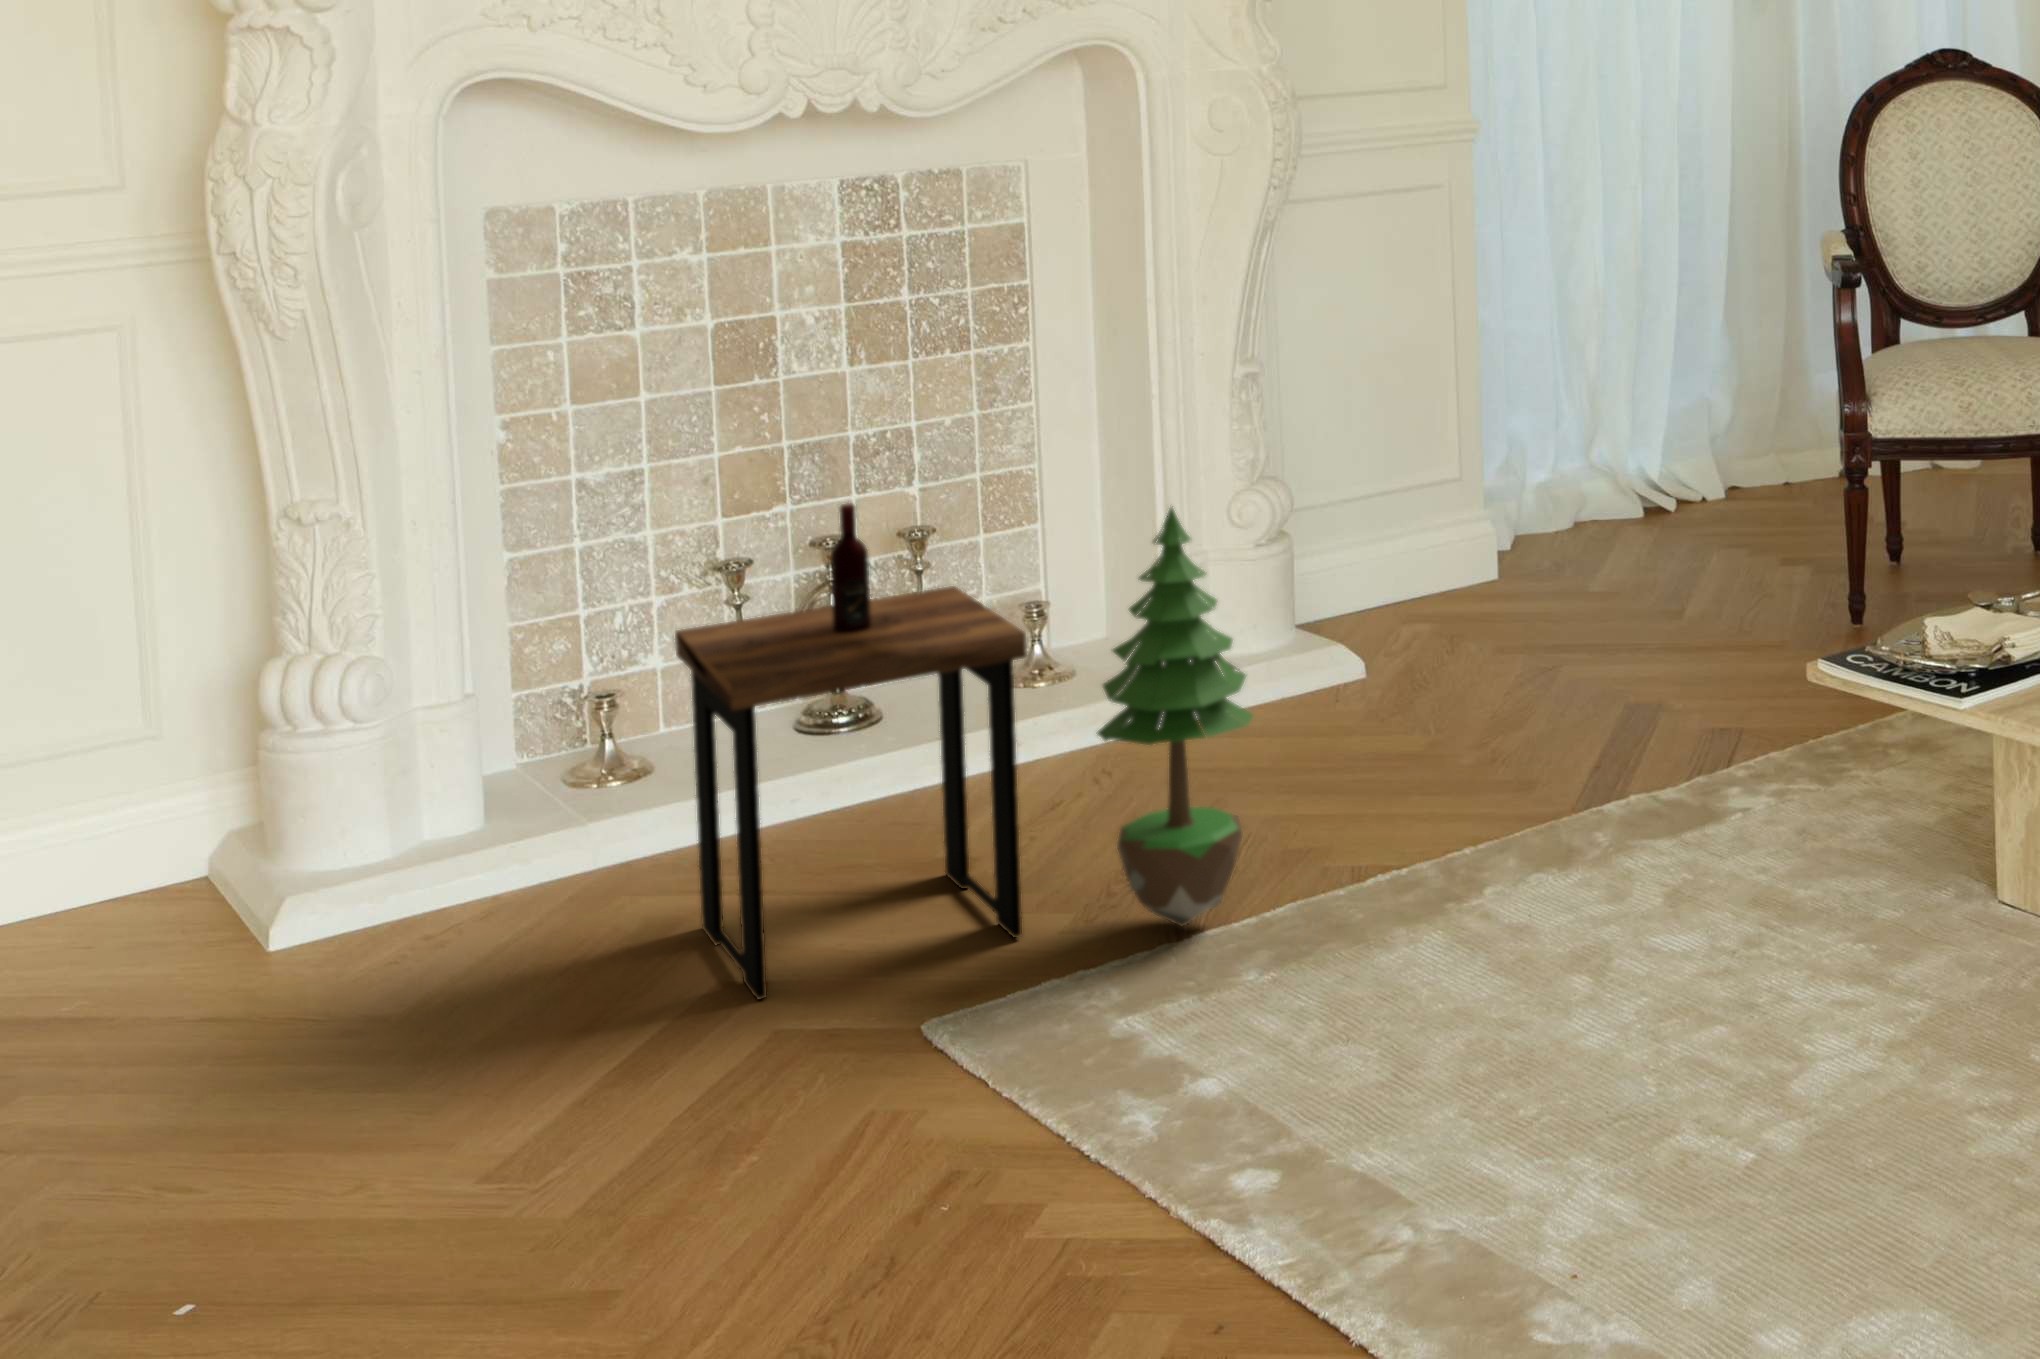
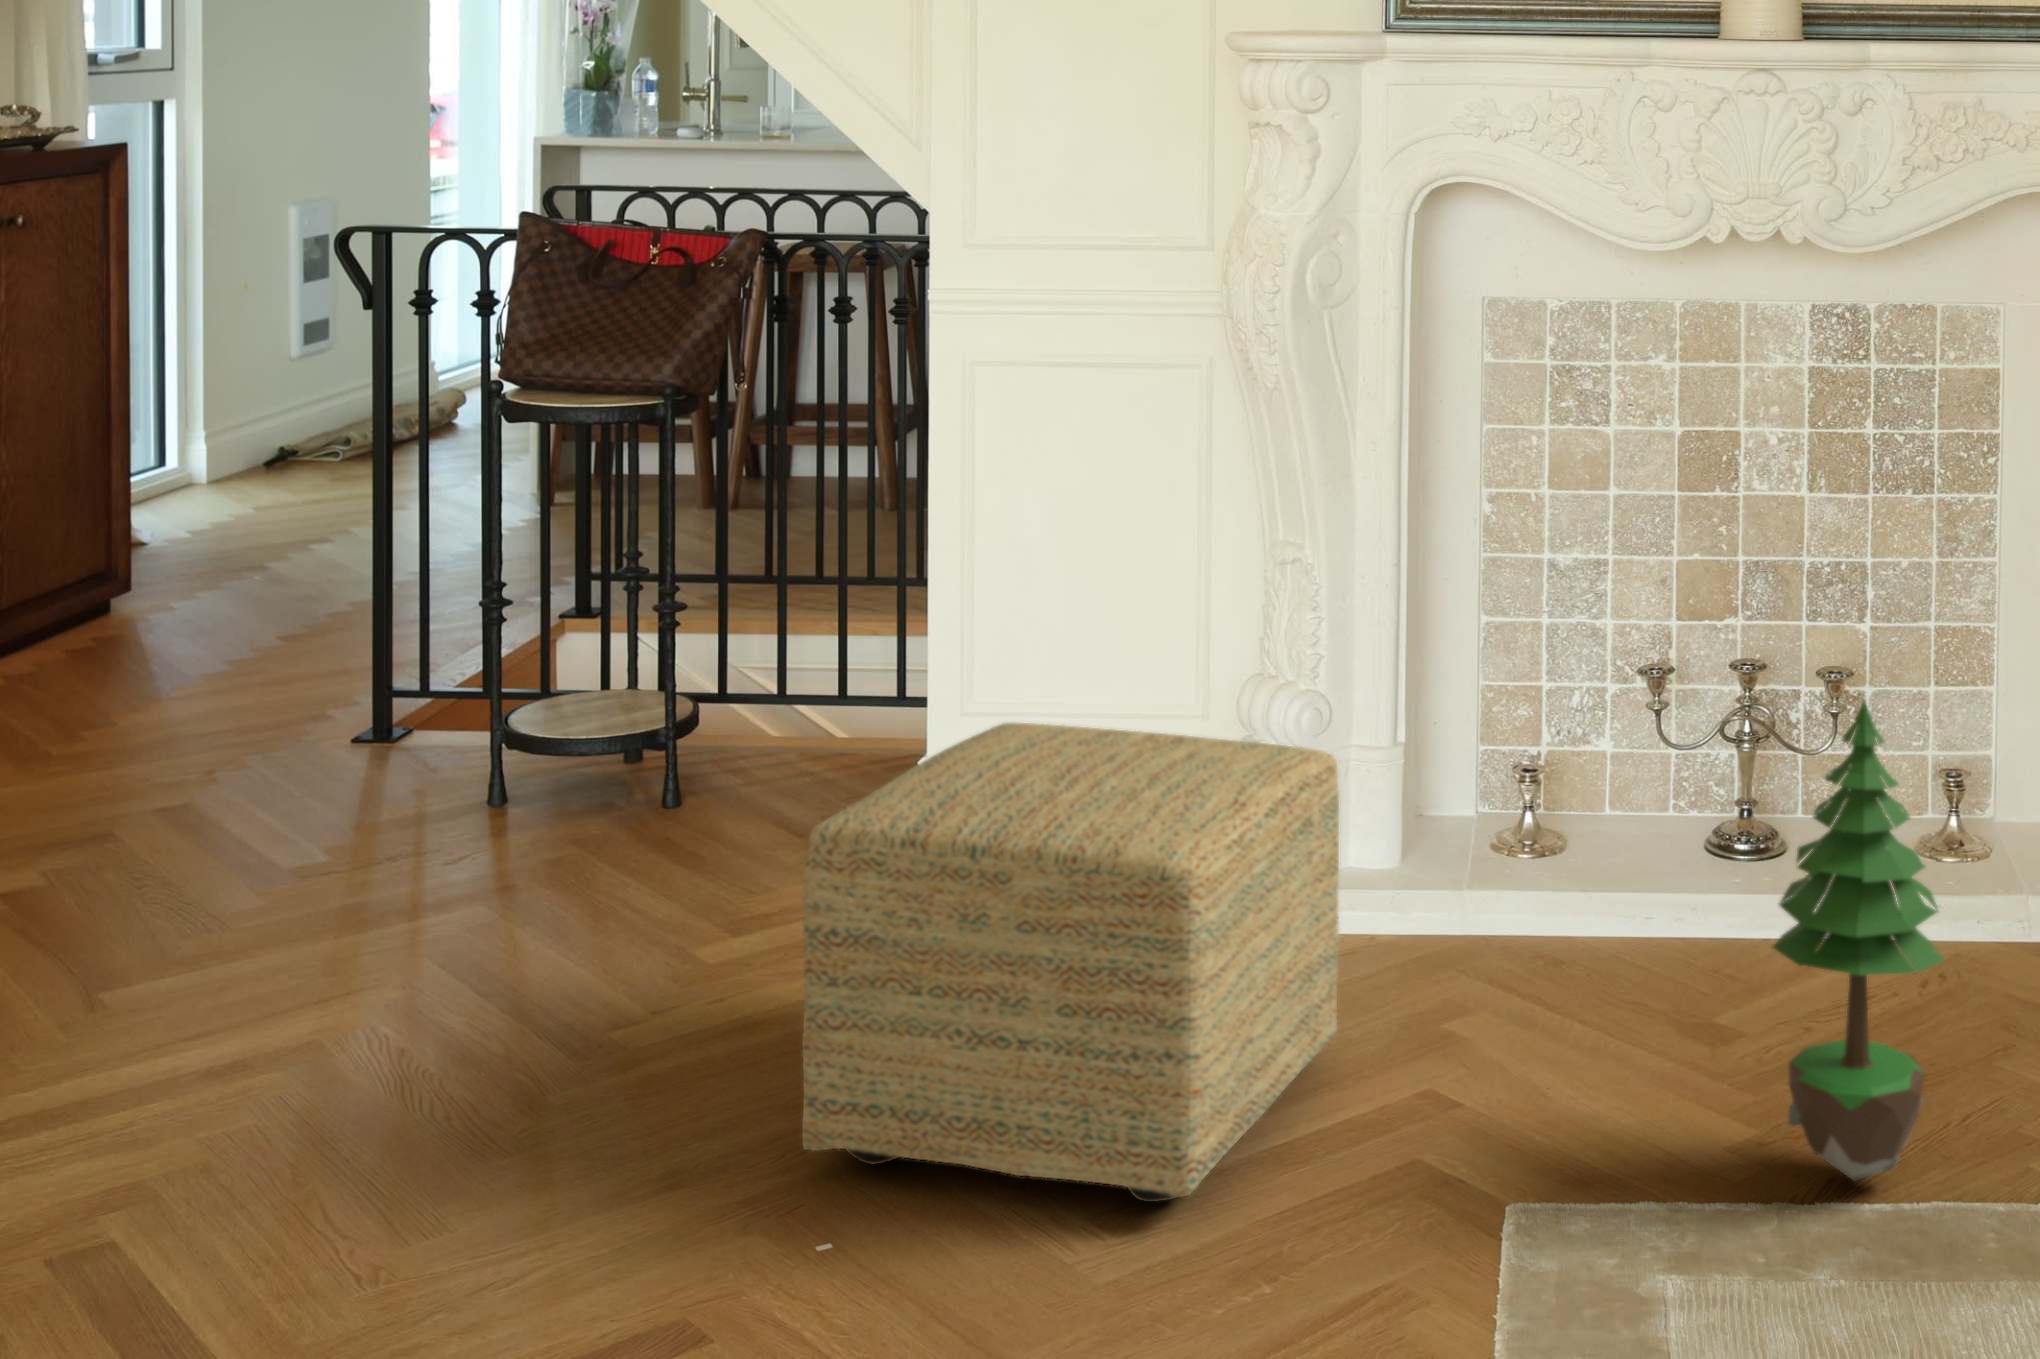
side table: present [675,503,1027,999] -> none [1425,631,1735,1136]
ottoman: none [66,678,617,1221] -> present [802,723,1339,1202]

